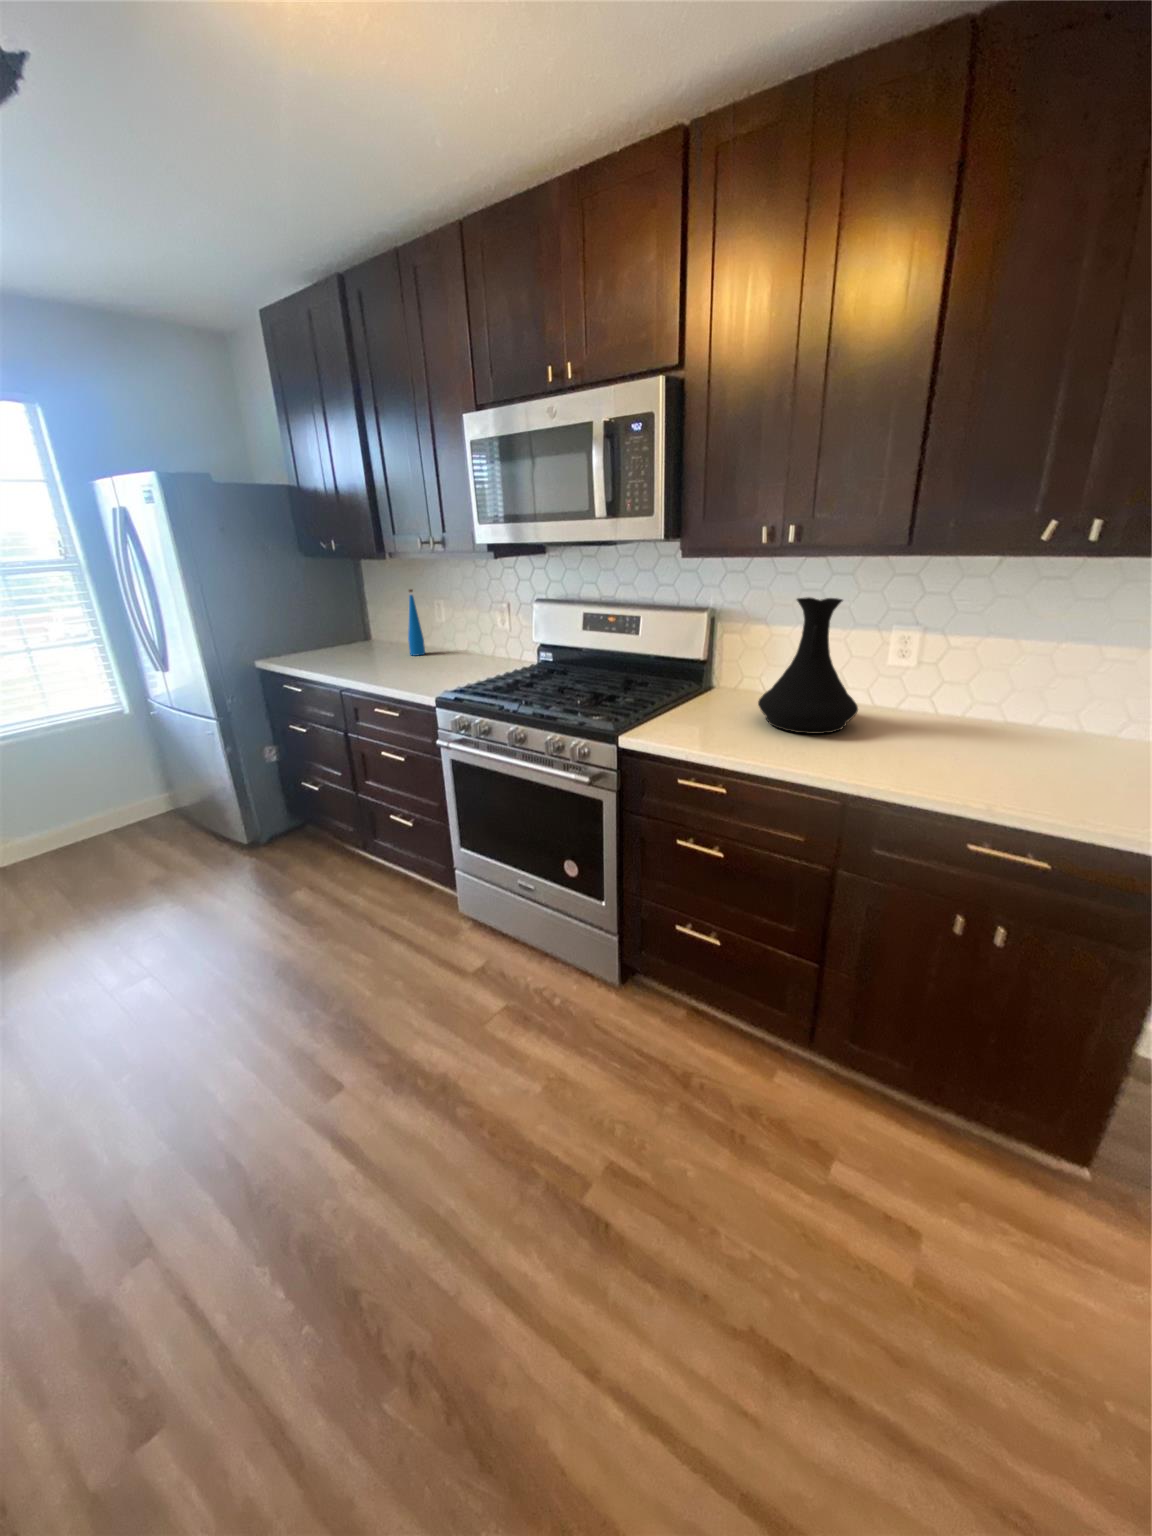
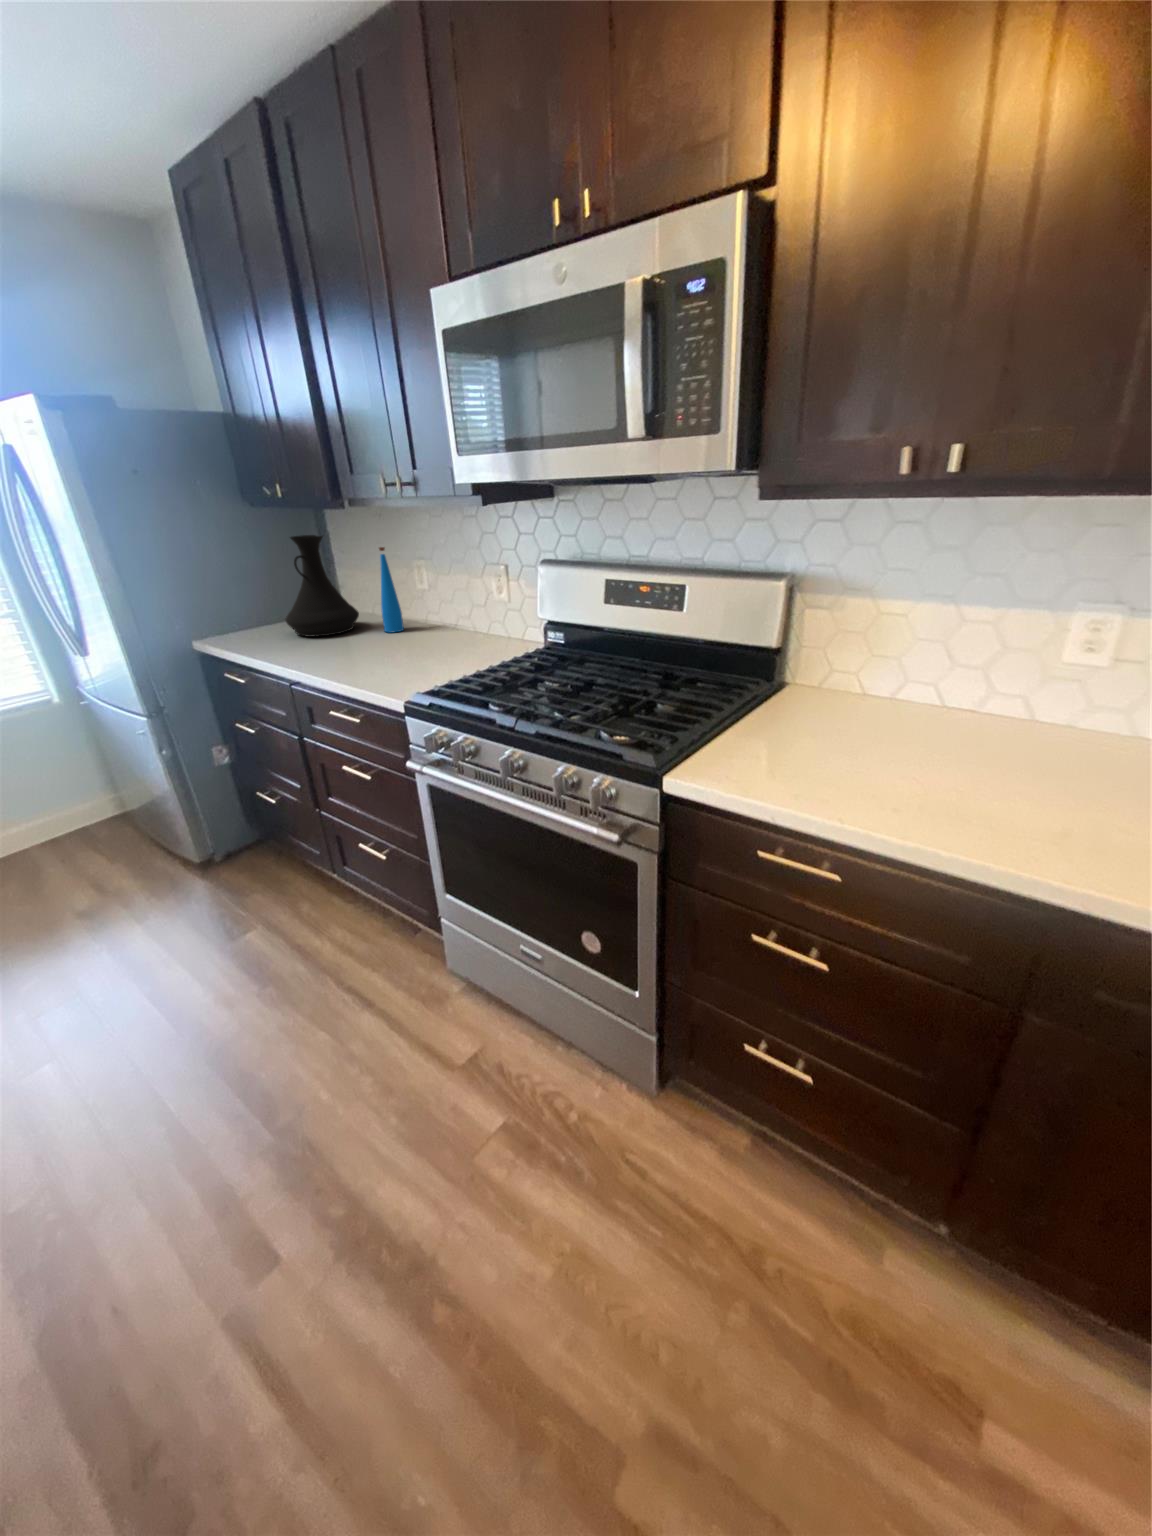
vase: present [758,597,858,734] -> present [285,535,359,637]

